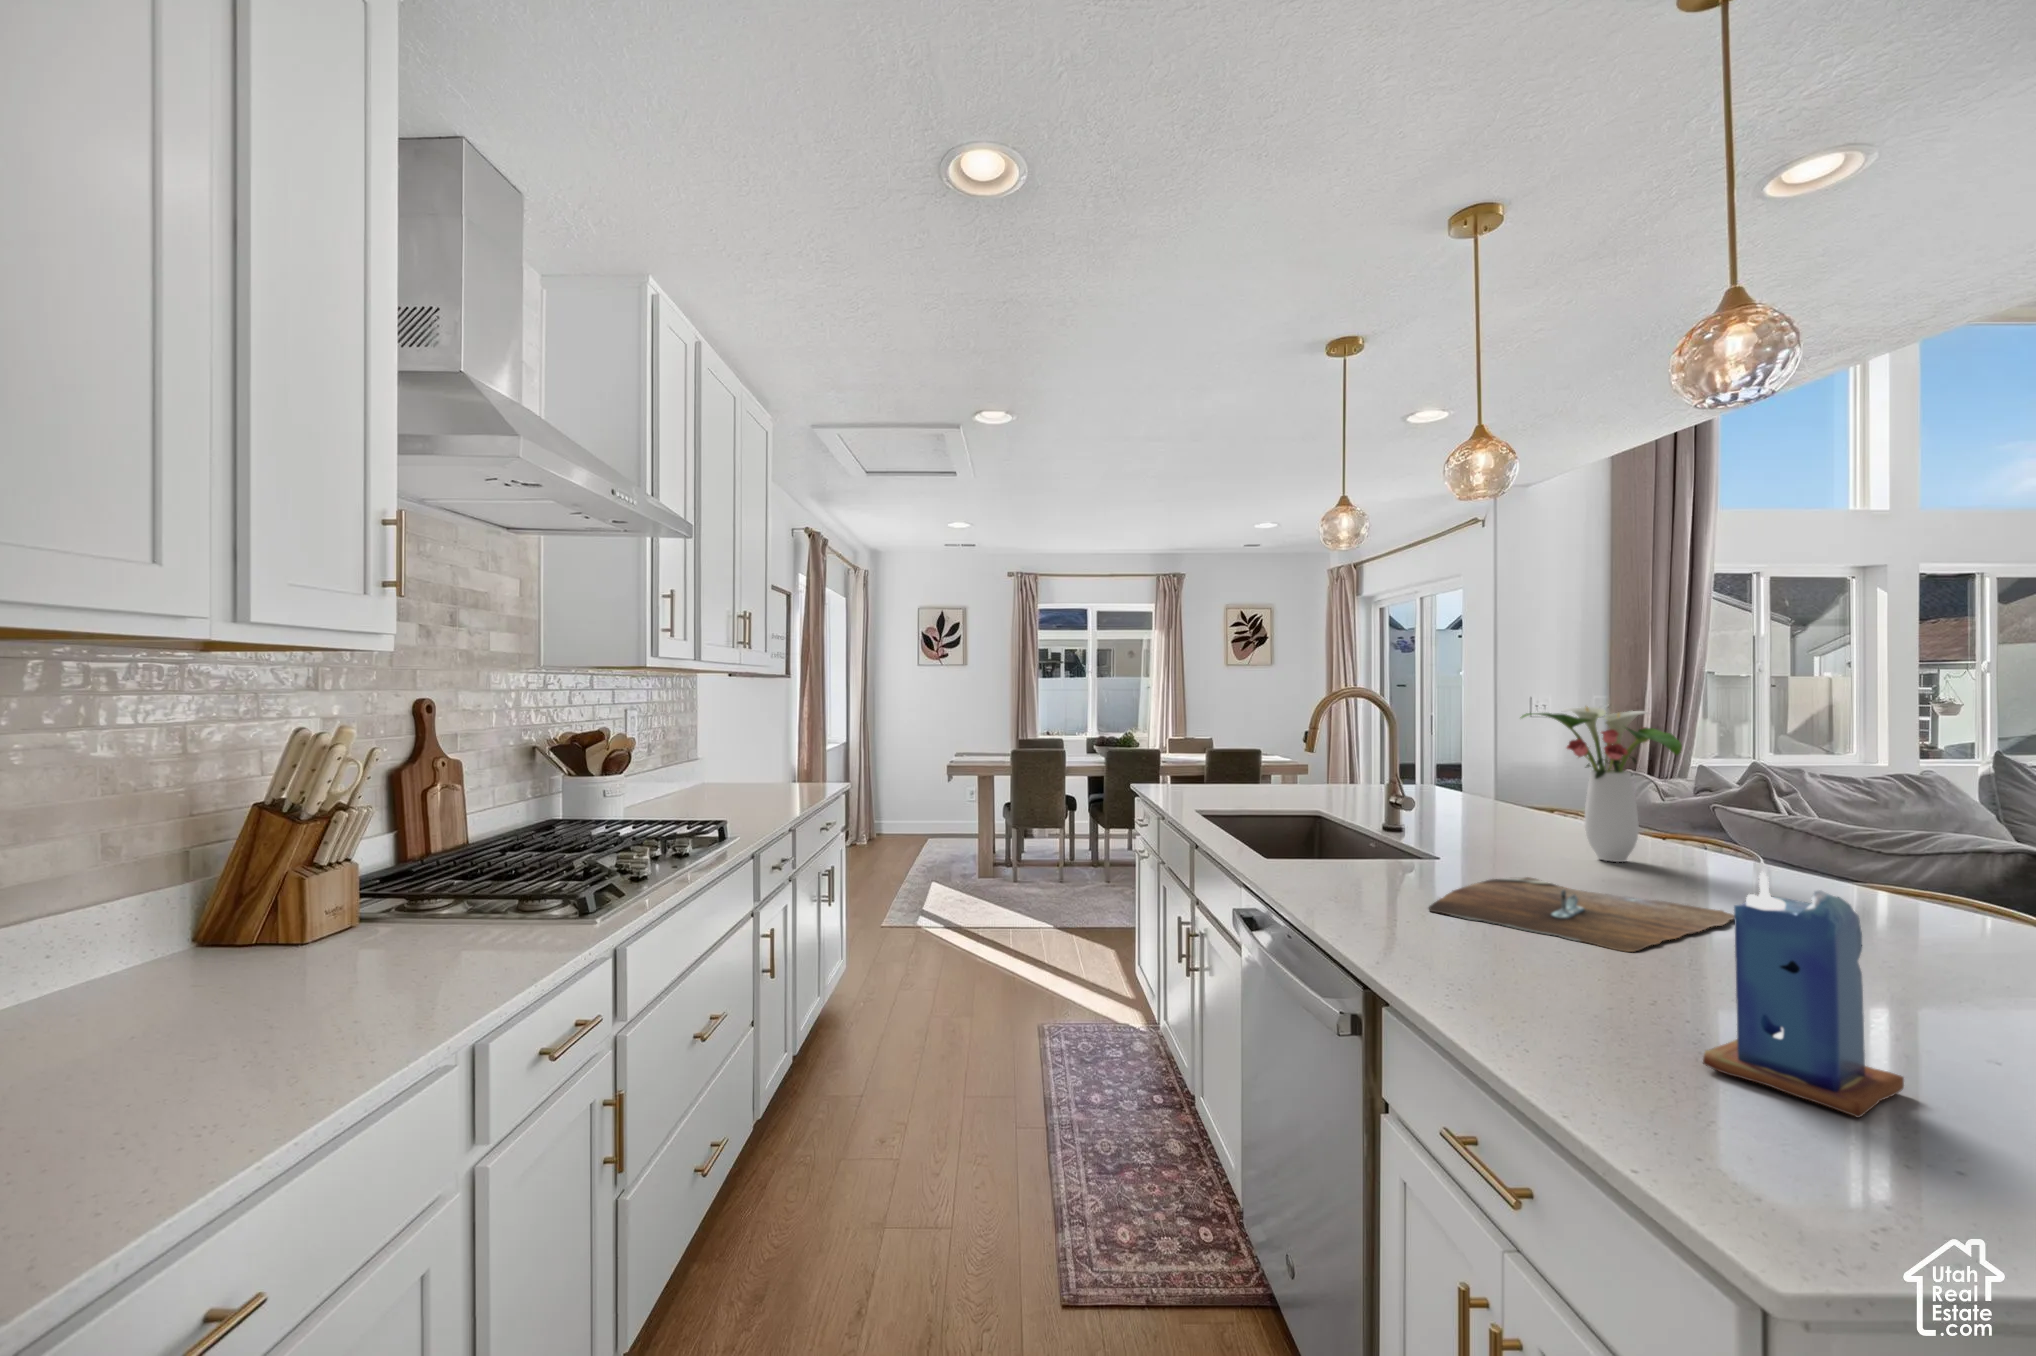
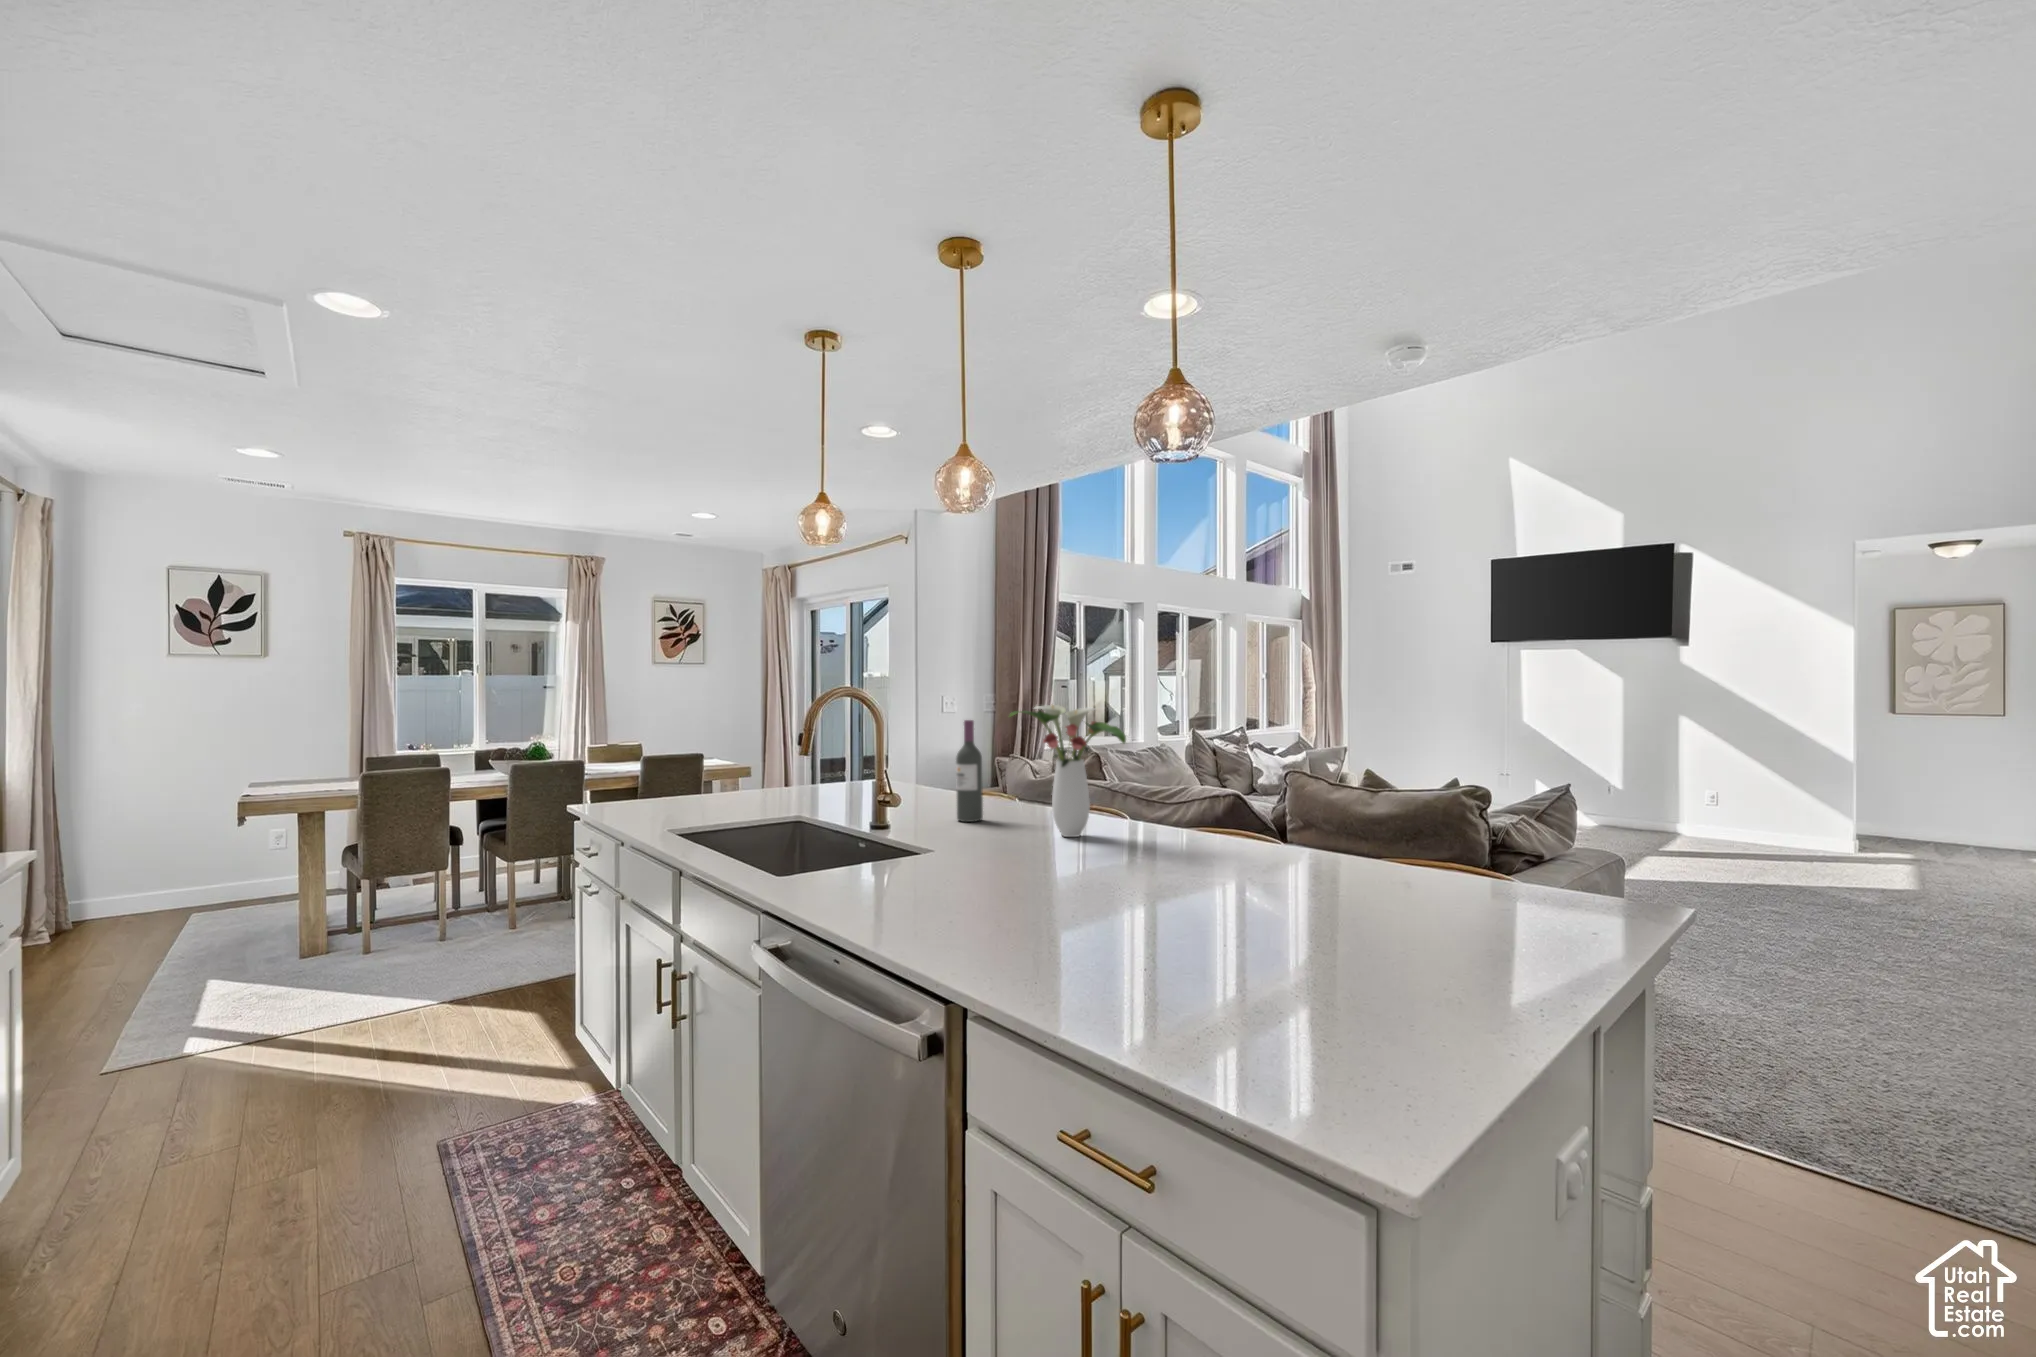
wine bottle: none [1476,722,1509,833] -> present [956,720,983,822]
candle: present [1703,872,1904,1118] -> none [1268,842,1374,1027]
cutting board: present [1429,877,1734,952] -> none [976,862,1184,919]

